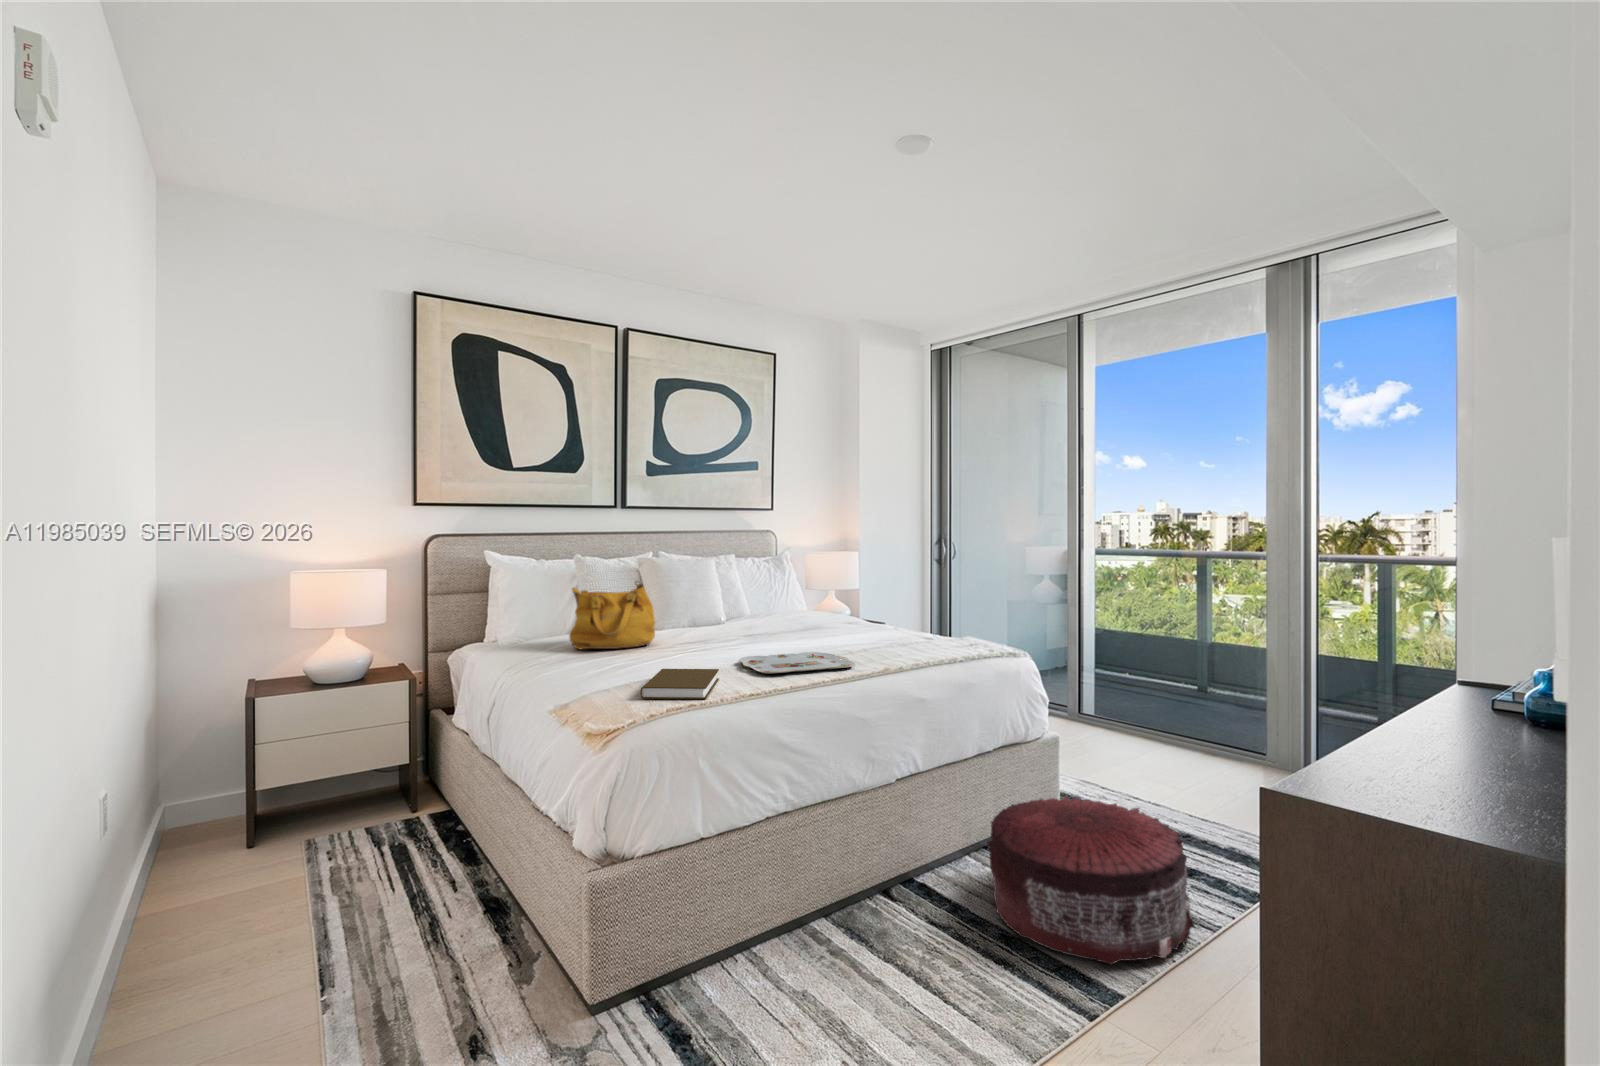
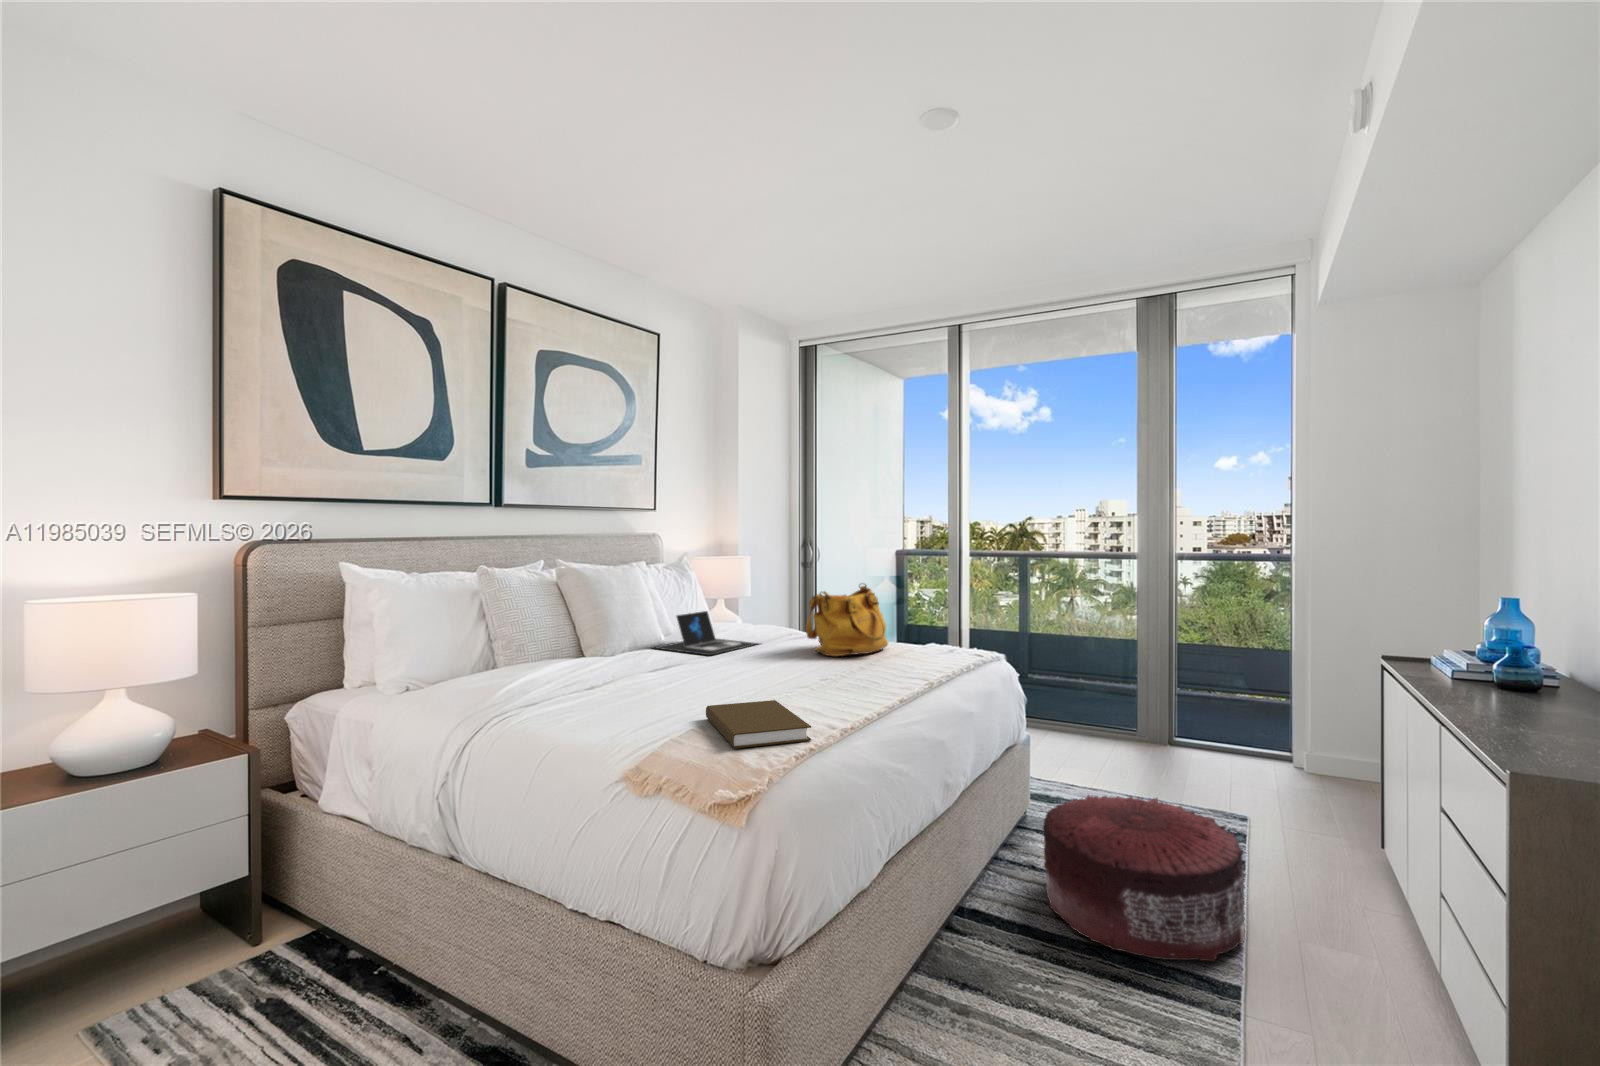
handbag: present [569,584,655,649] -> present [806,584,888,656]
laptop: none [715,599,813,636] -> present [654,611,759,655]
serving tray: present [739,652,855,674] -> none [760,669,895,700]

